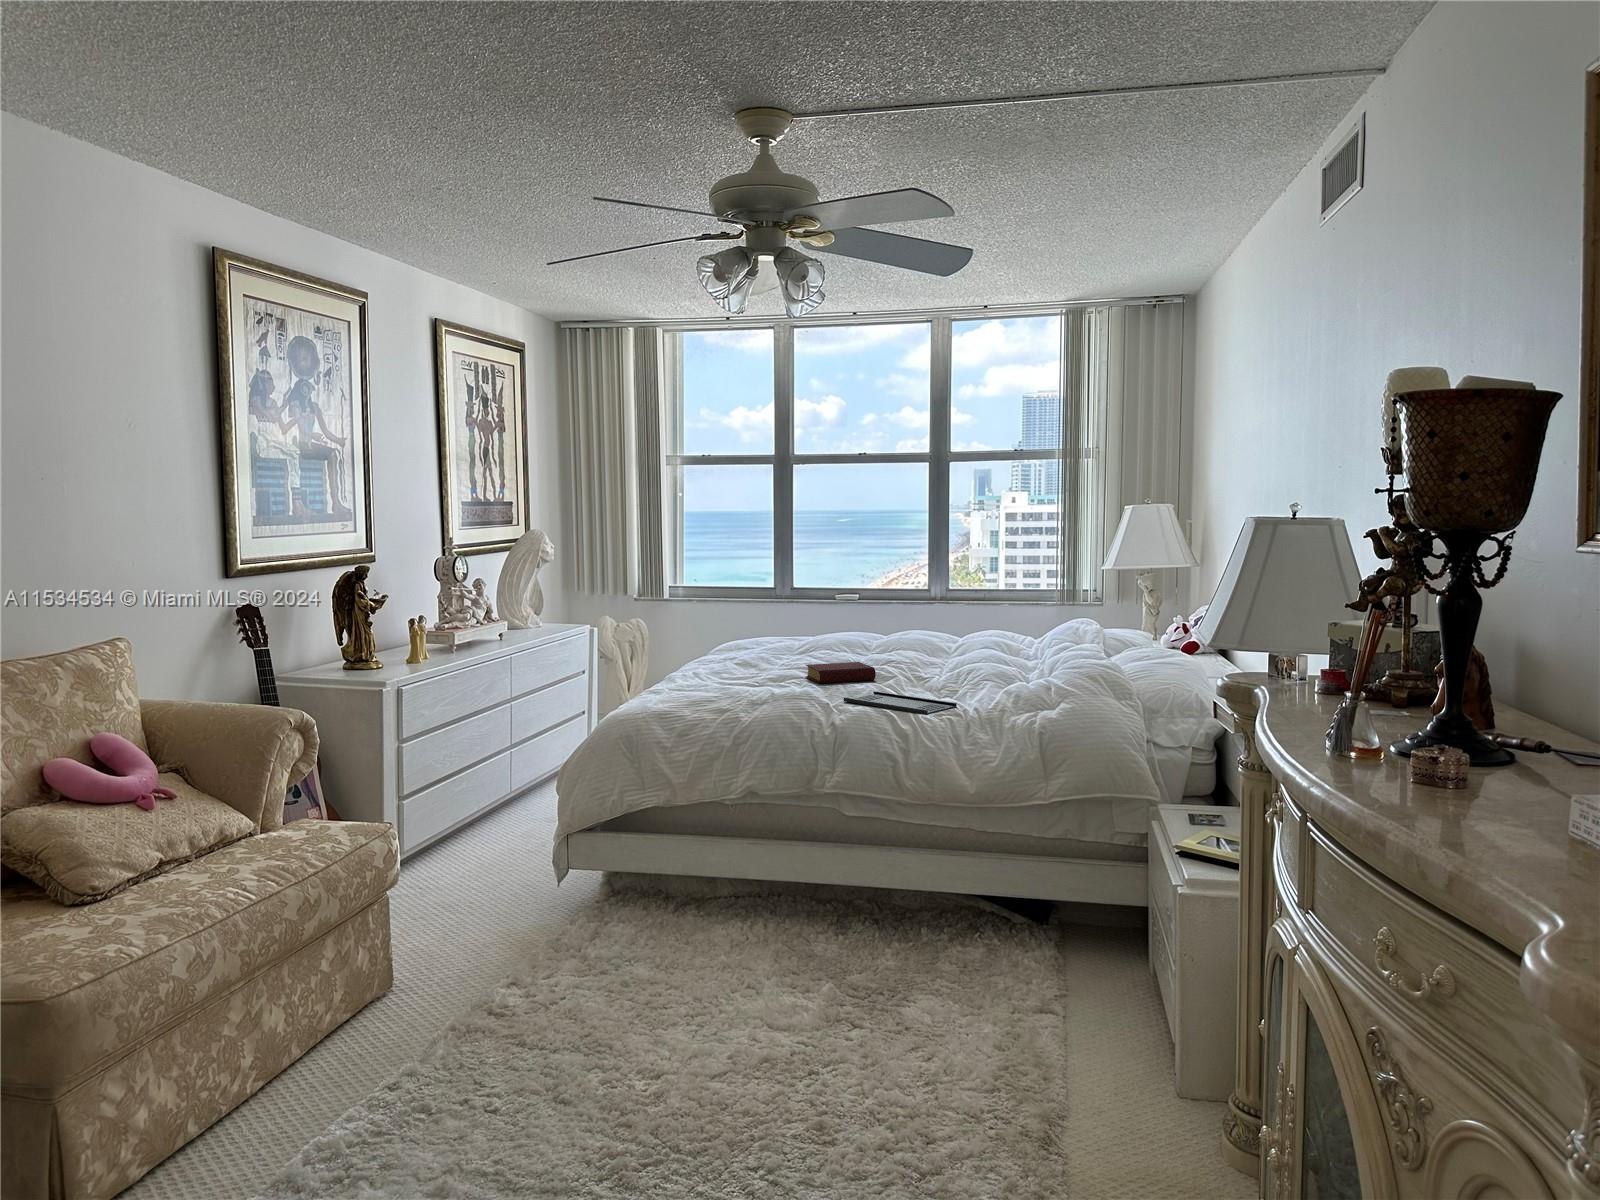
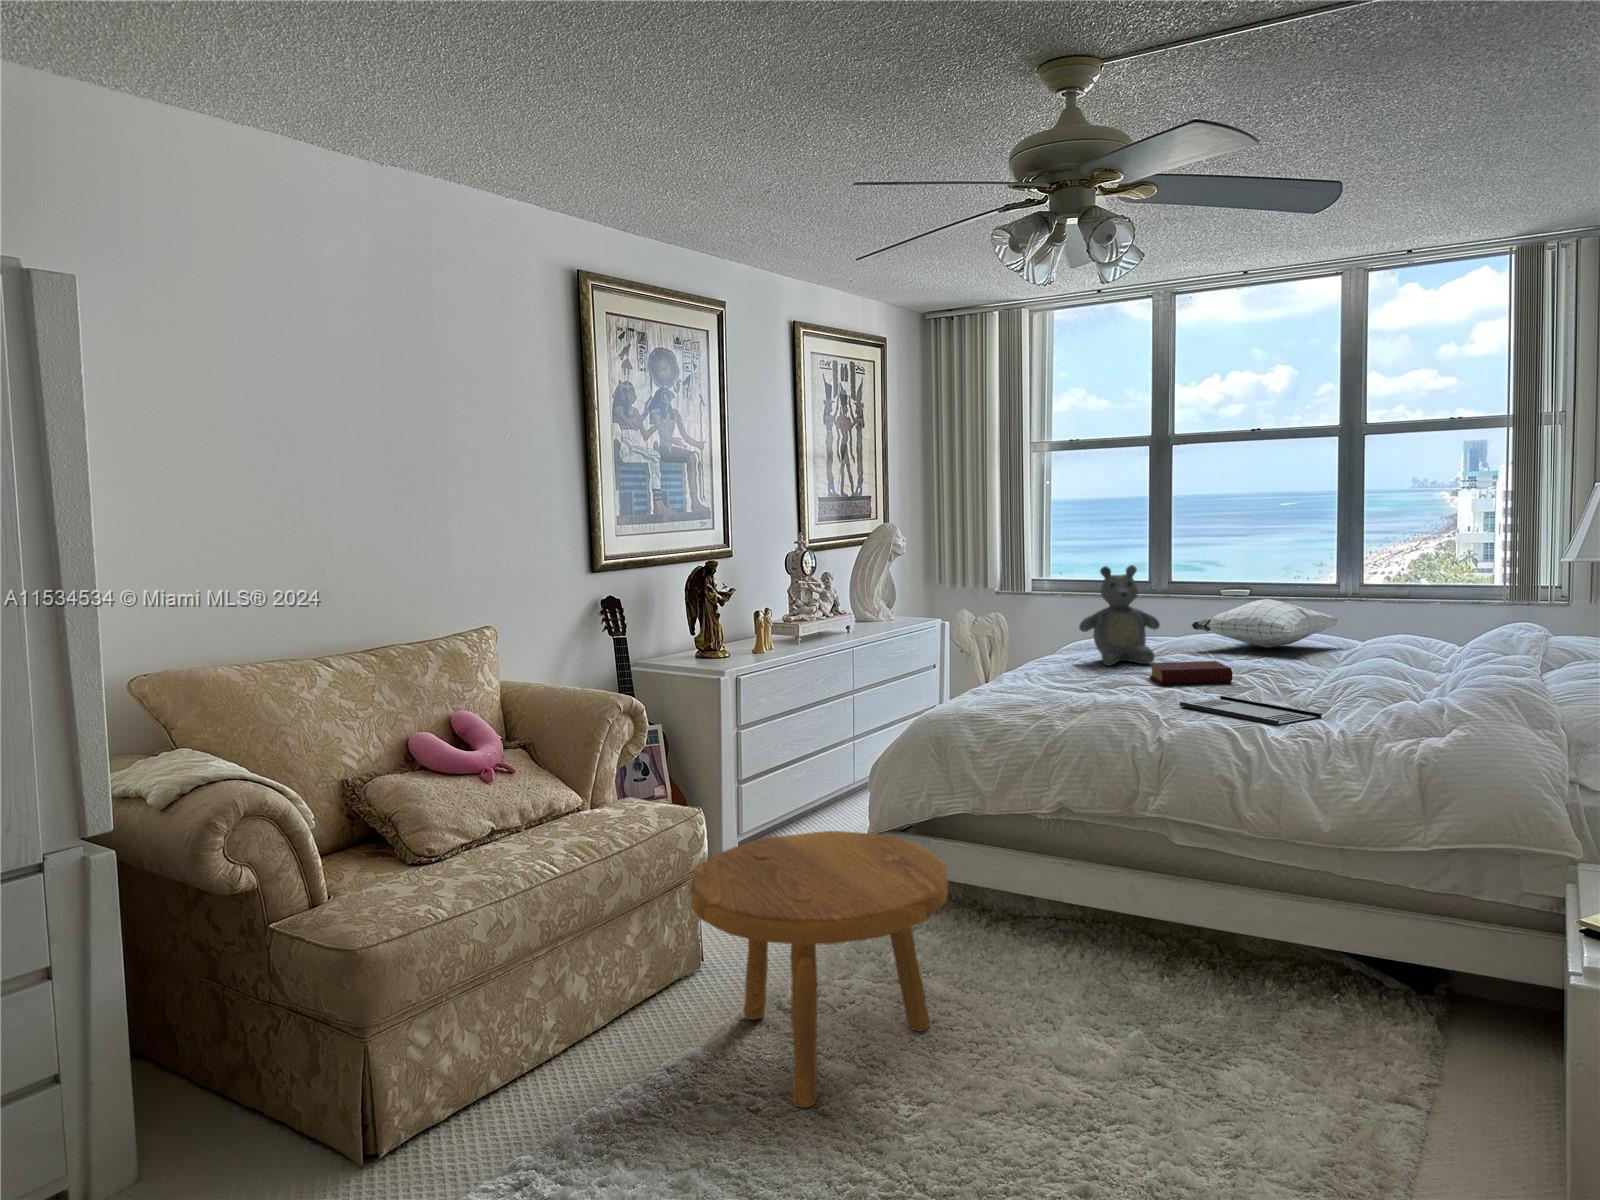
teddy bear: none [737,577,806,668] -> present [1079,565,1160,666]
pillow: none [828,608,945,650] -> present [1192,599,1340,648]
footstool: none [412,833,671,1100] -> present [690,831,948,1108]

